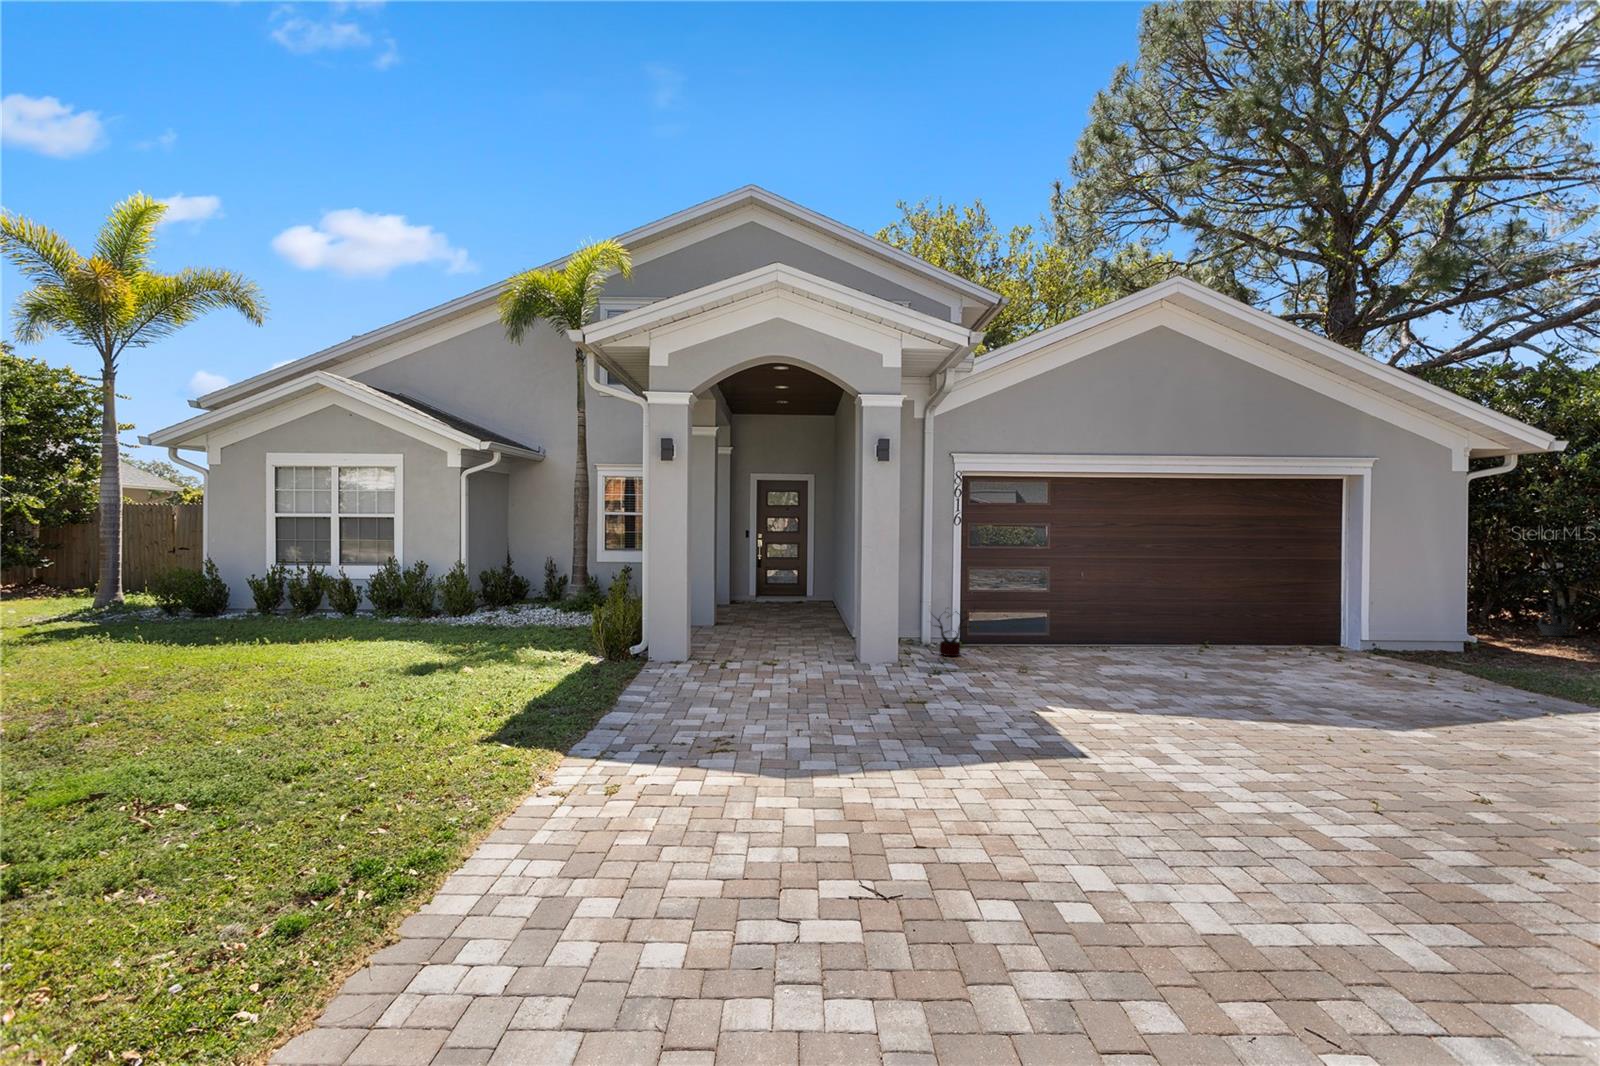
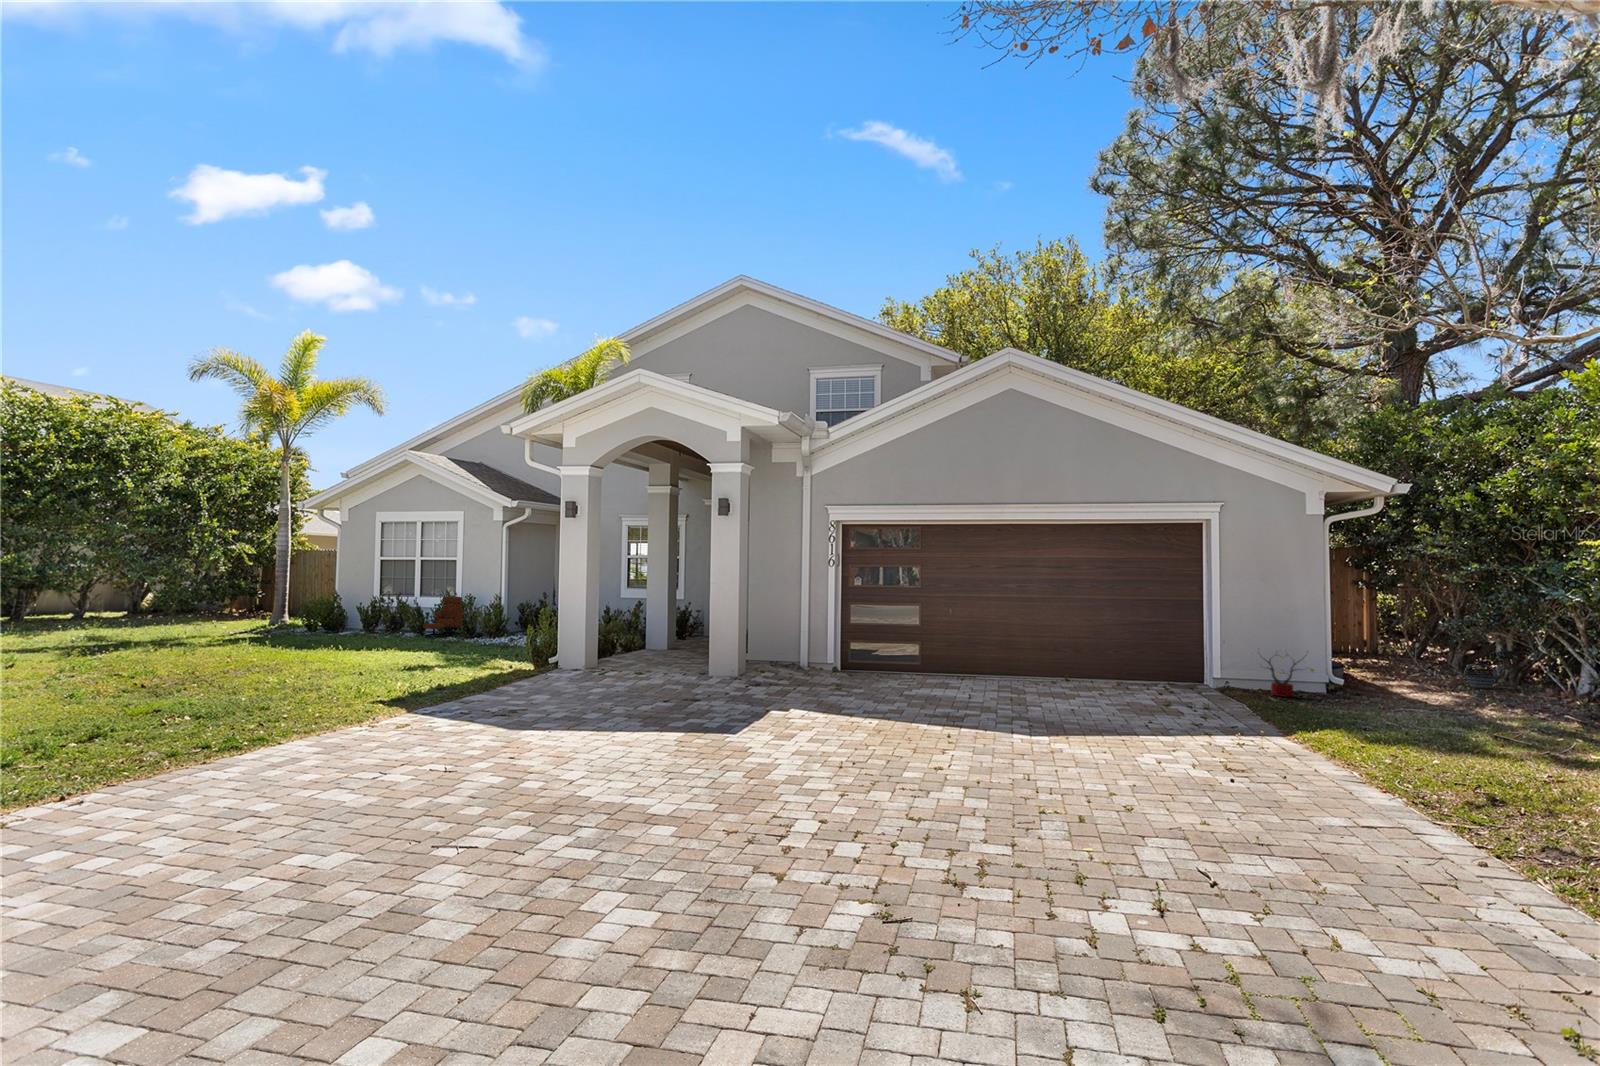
lounge chair: none [366,566,420,621] -> present [423,597,465,637]
decorative plant: present [937,611,979,656] -> present [1260,655,1314,697]

